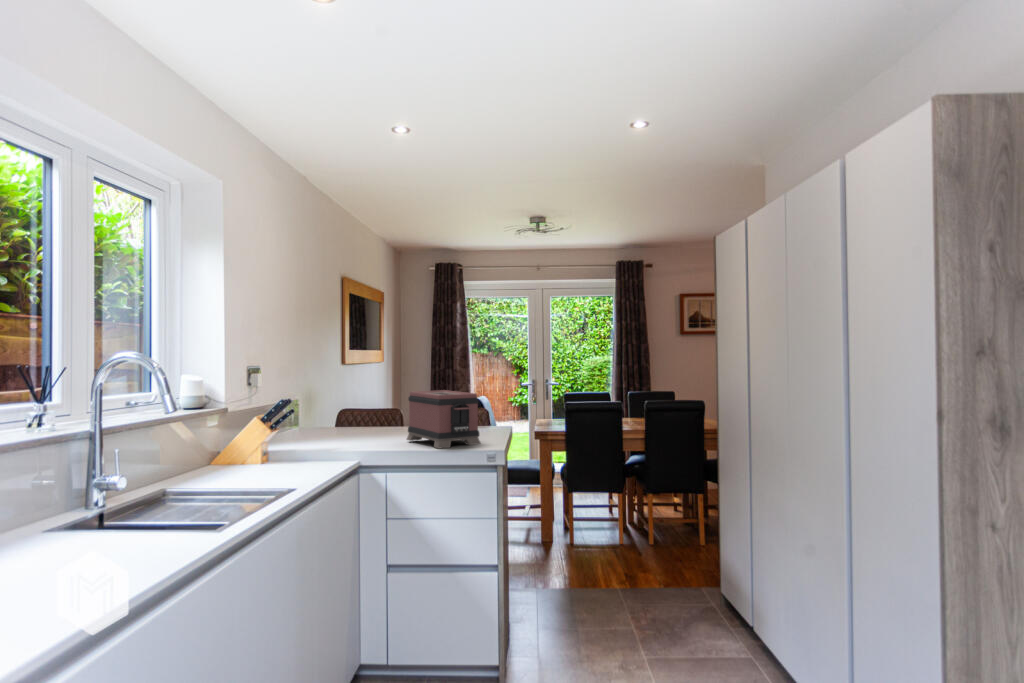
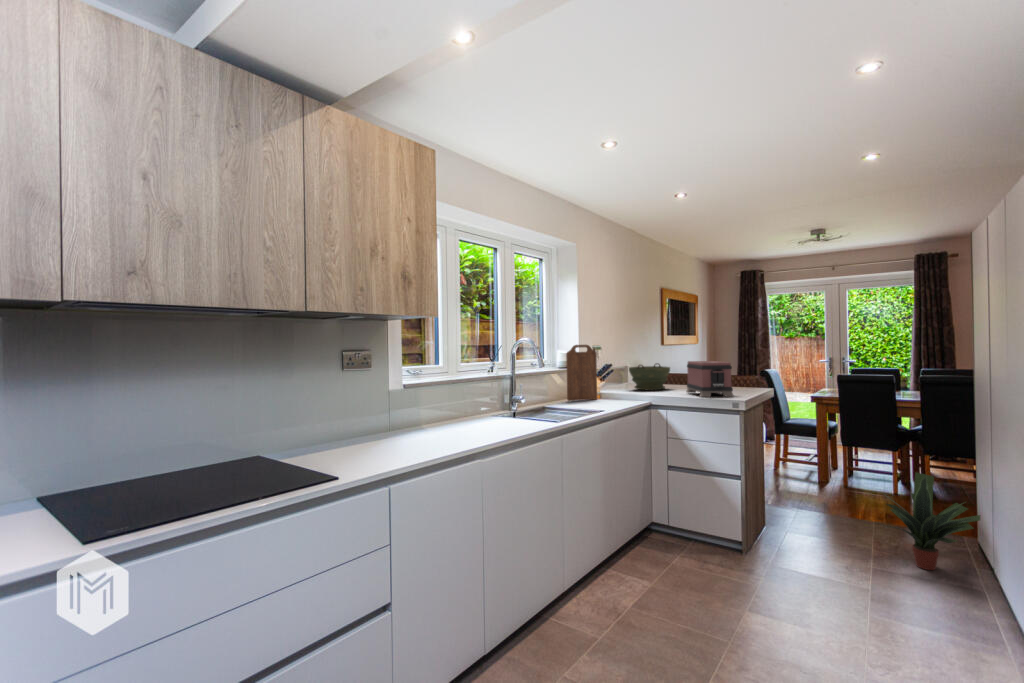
cutting board: none [208,366,266,473] -> present [566,345,597,401]
bowl: none [308,393,374,438] -> present [629,363,670,390]
potted plant: none [648,523,745,646] -> present [885,472,980,570]

